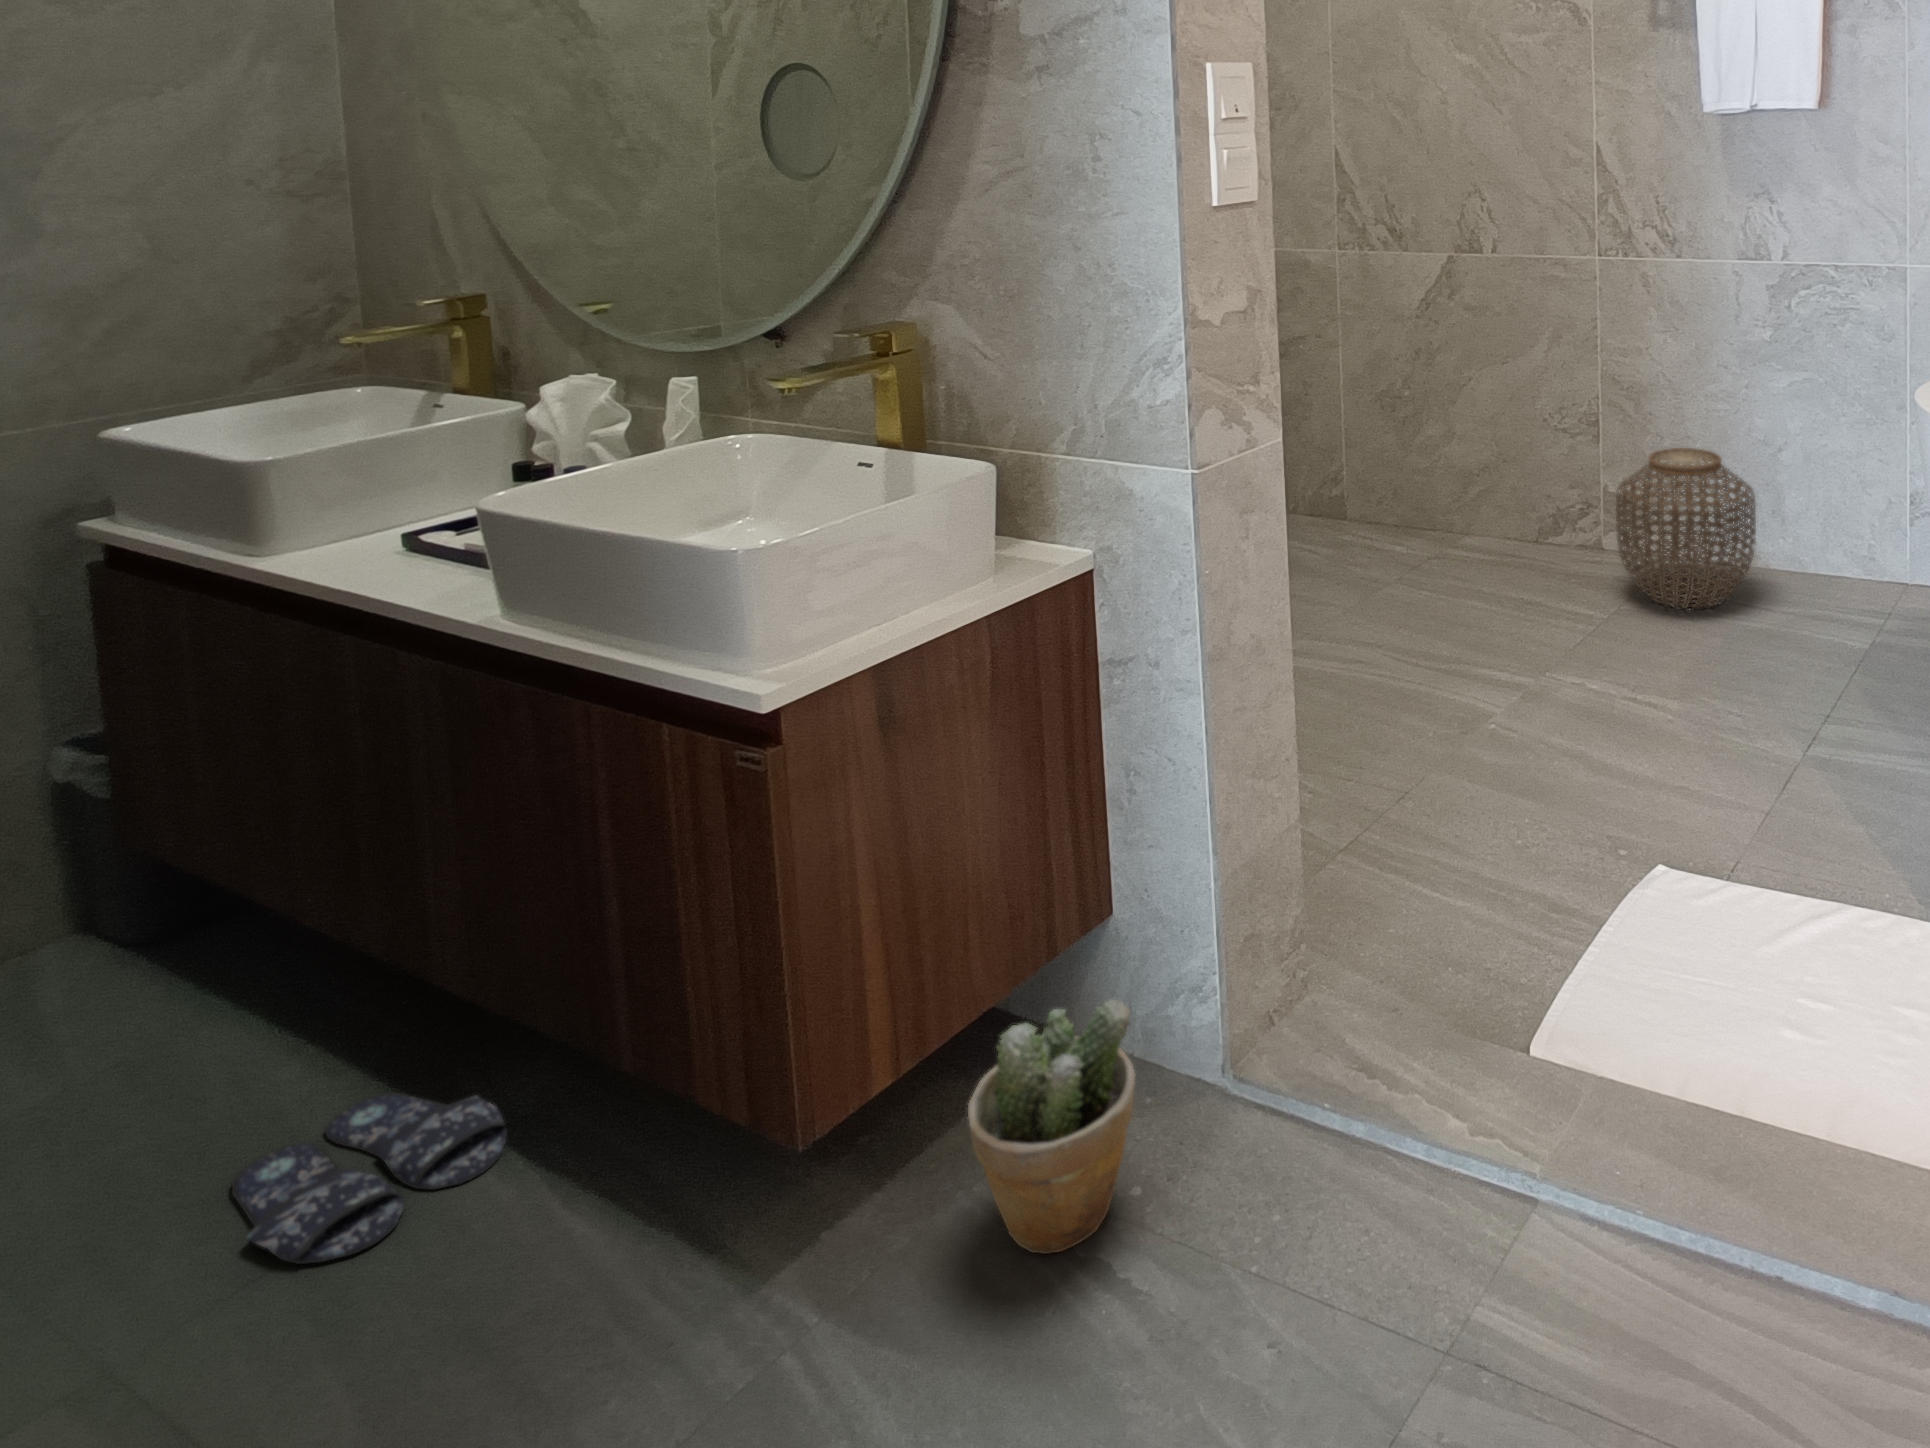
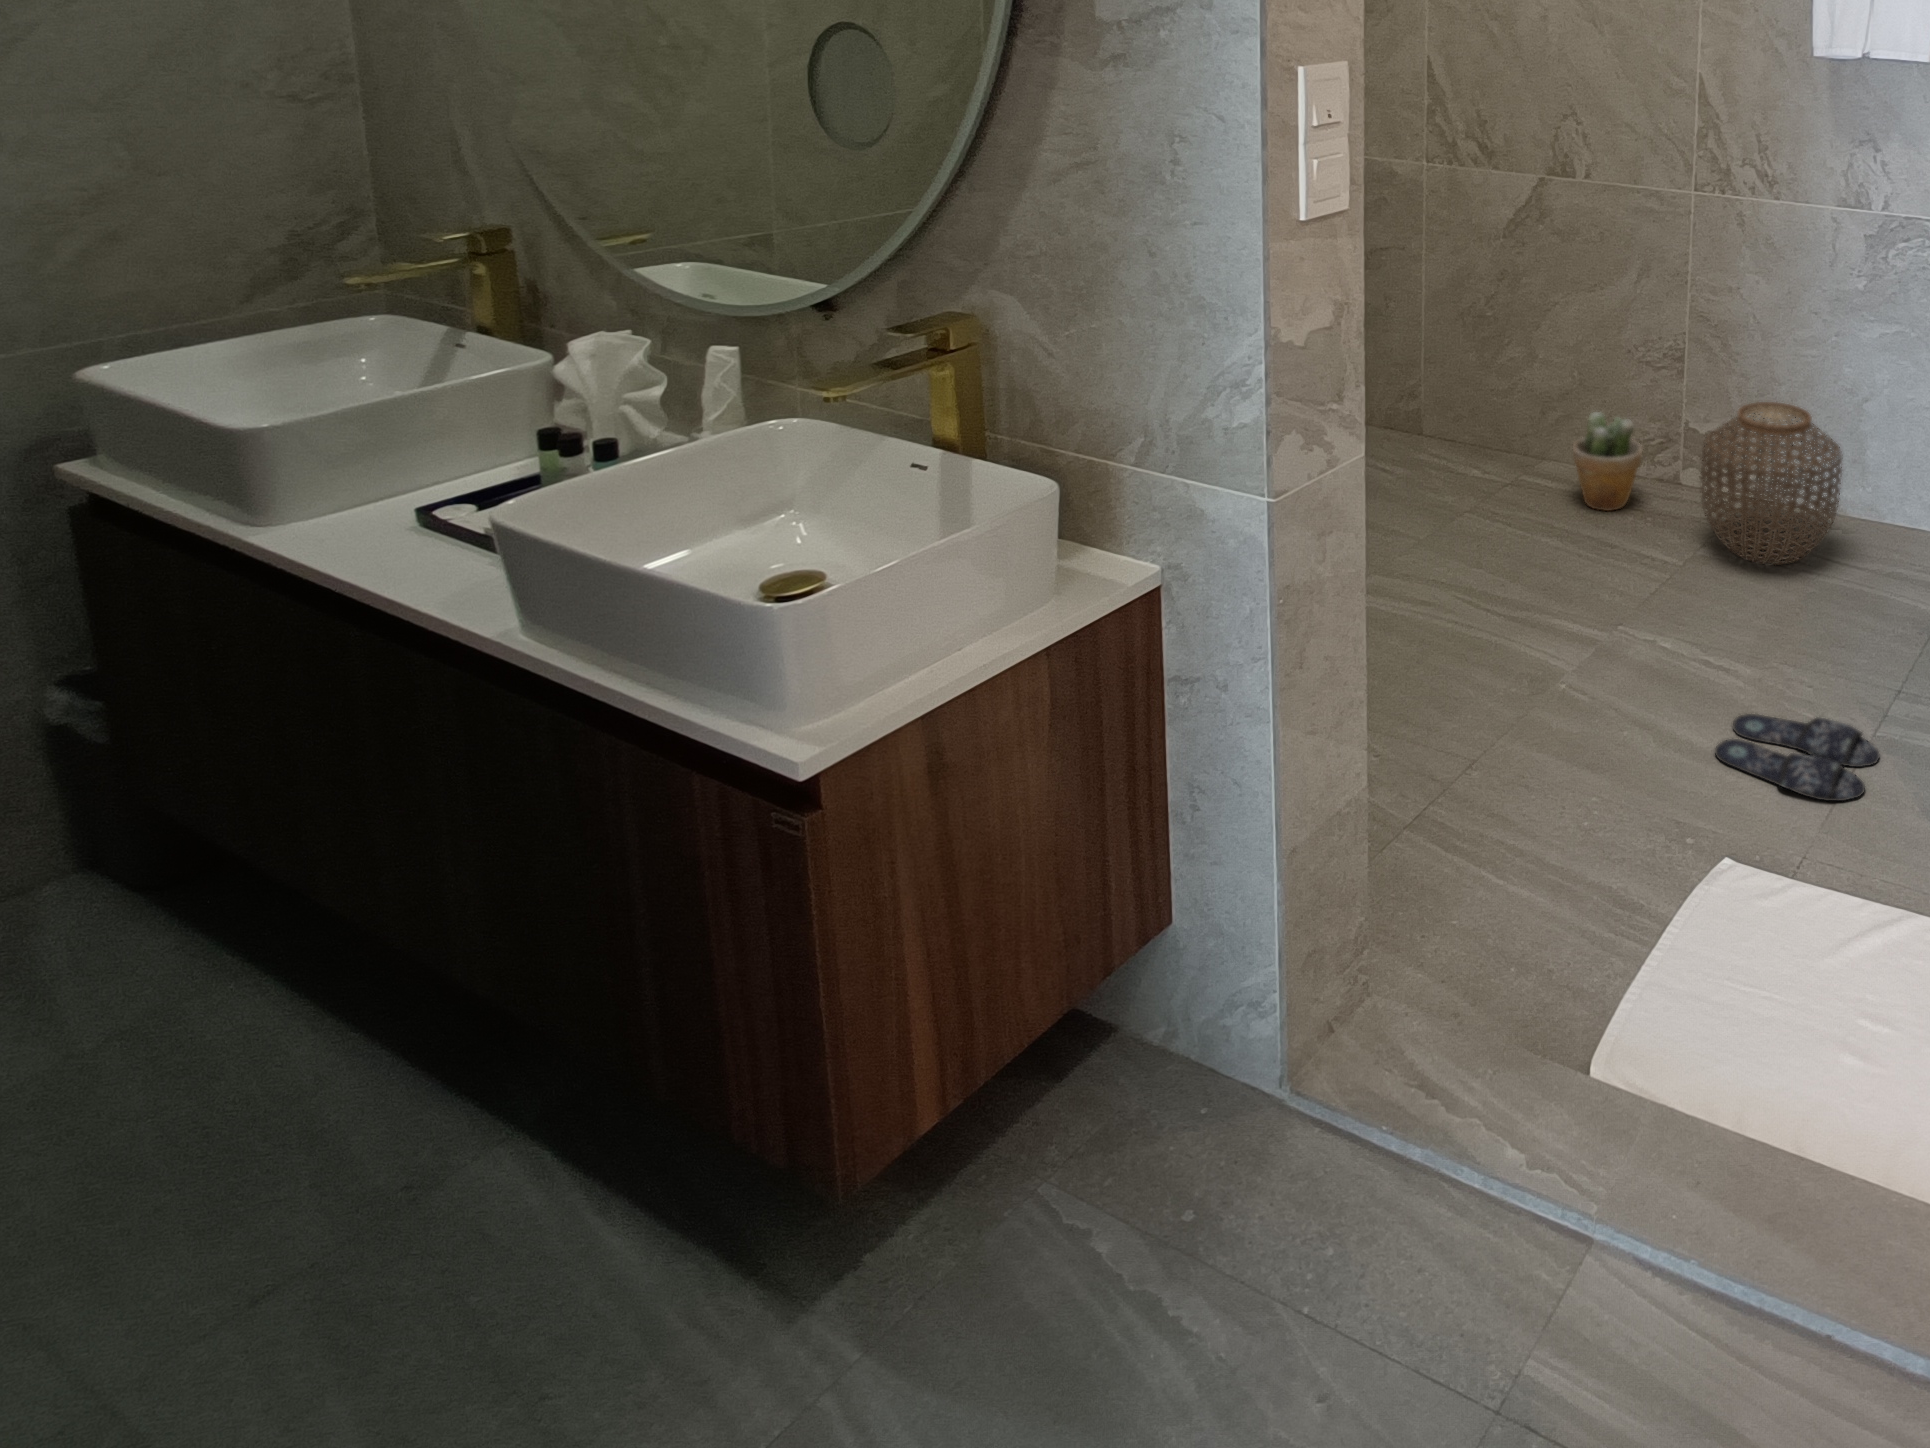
potted plant: present [968,1000,1135,1254] -> present [1573,412,1642,511]
slippers: present [231,1093,507,1264] -> present [1715,714,1880,801]

